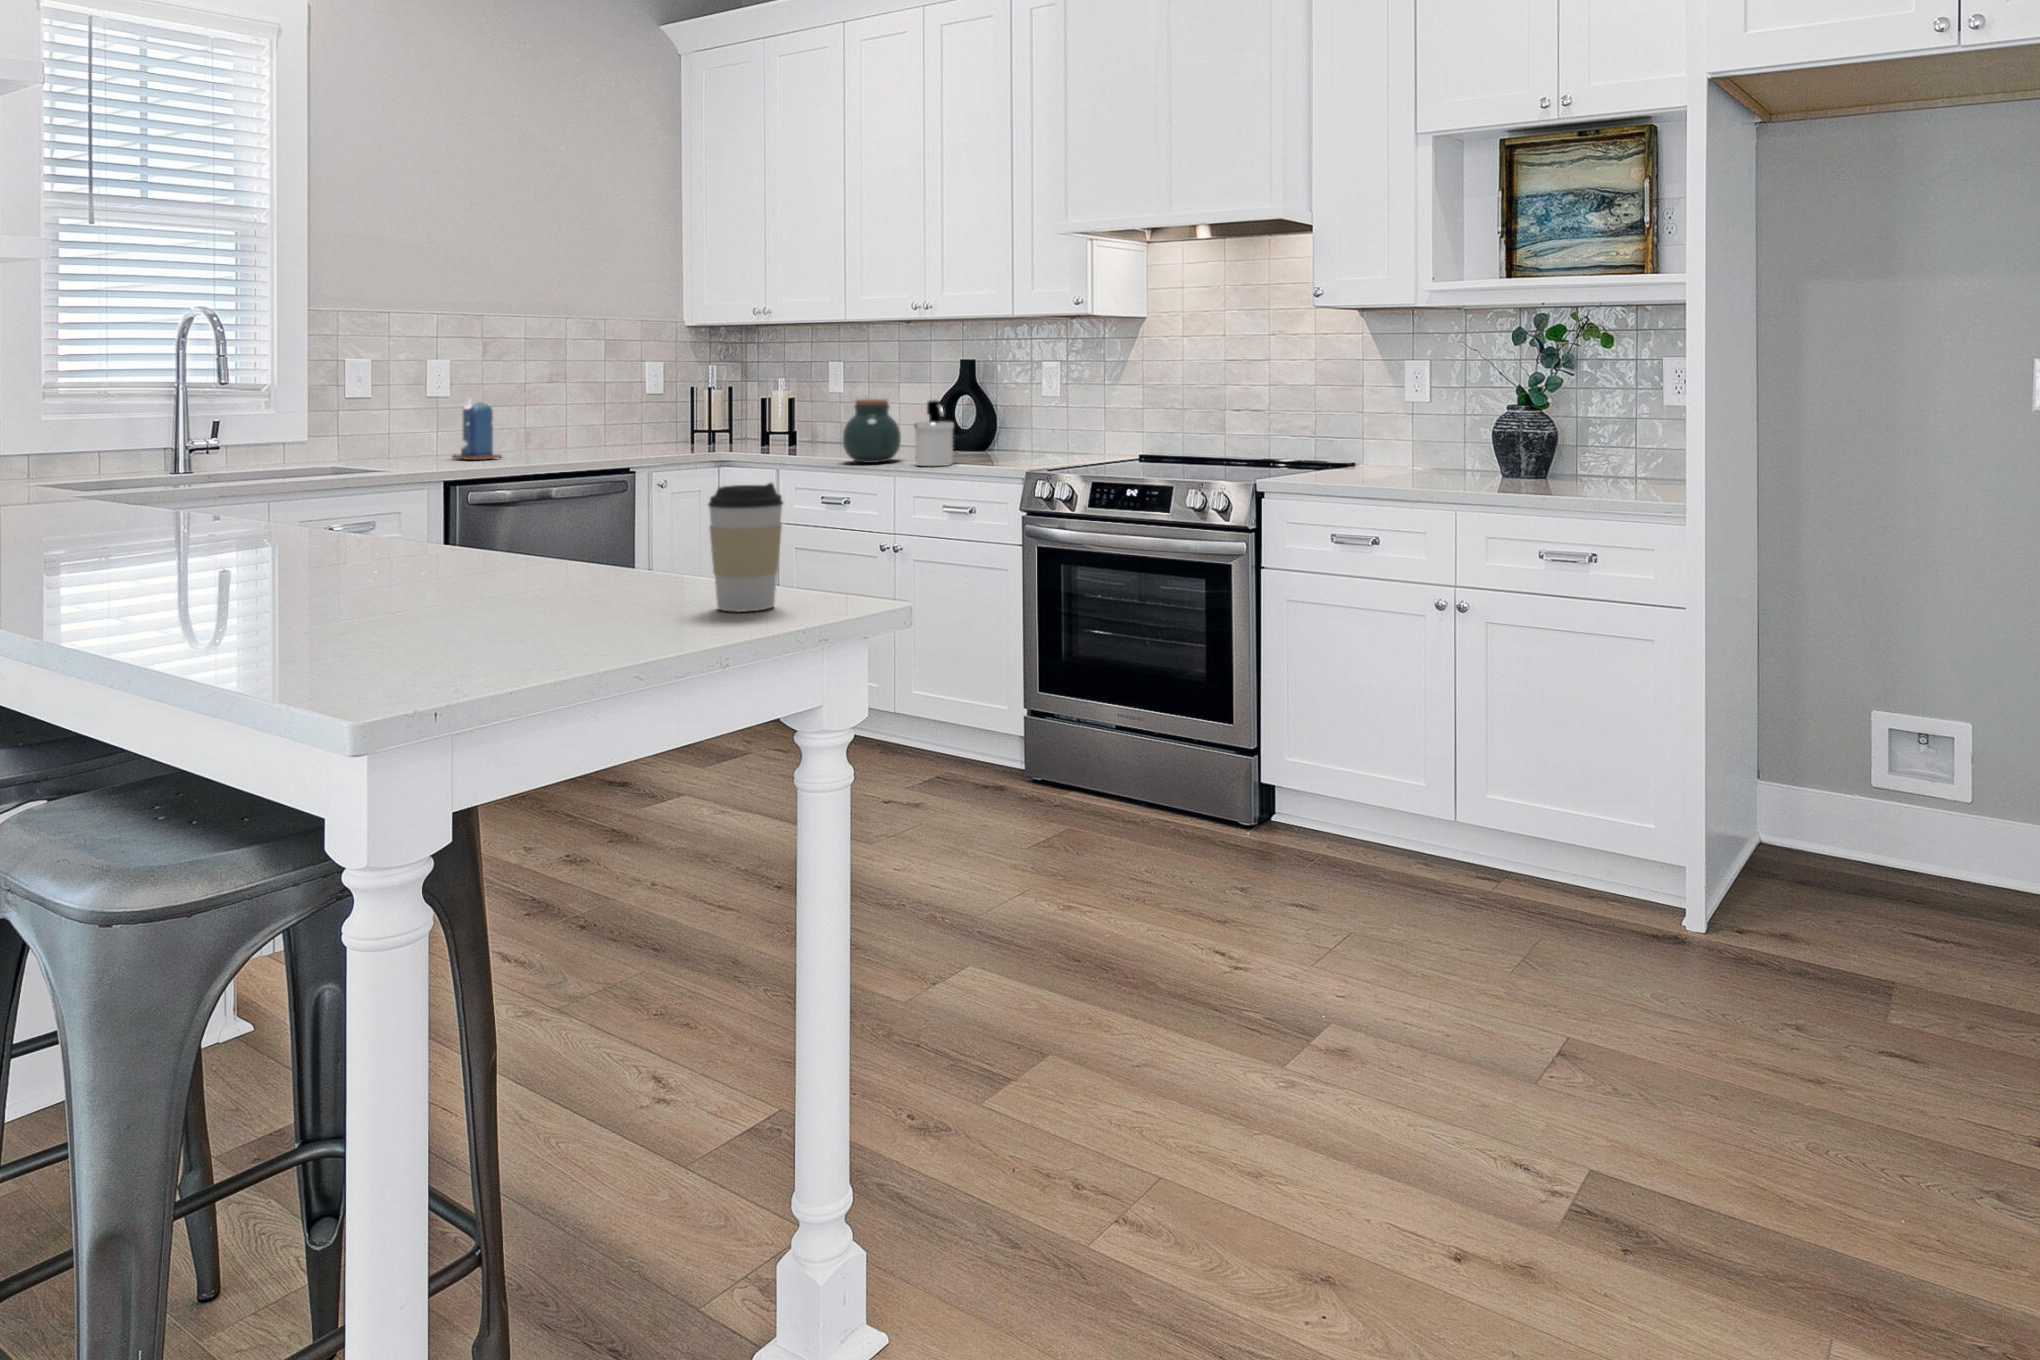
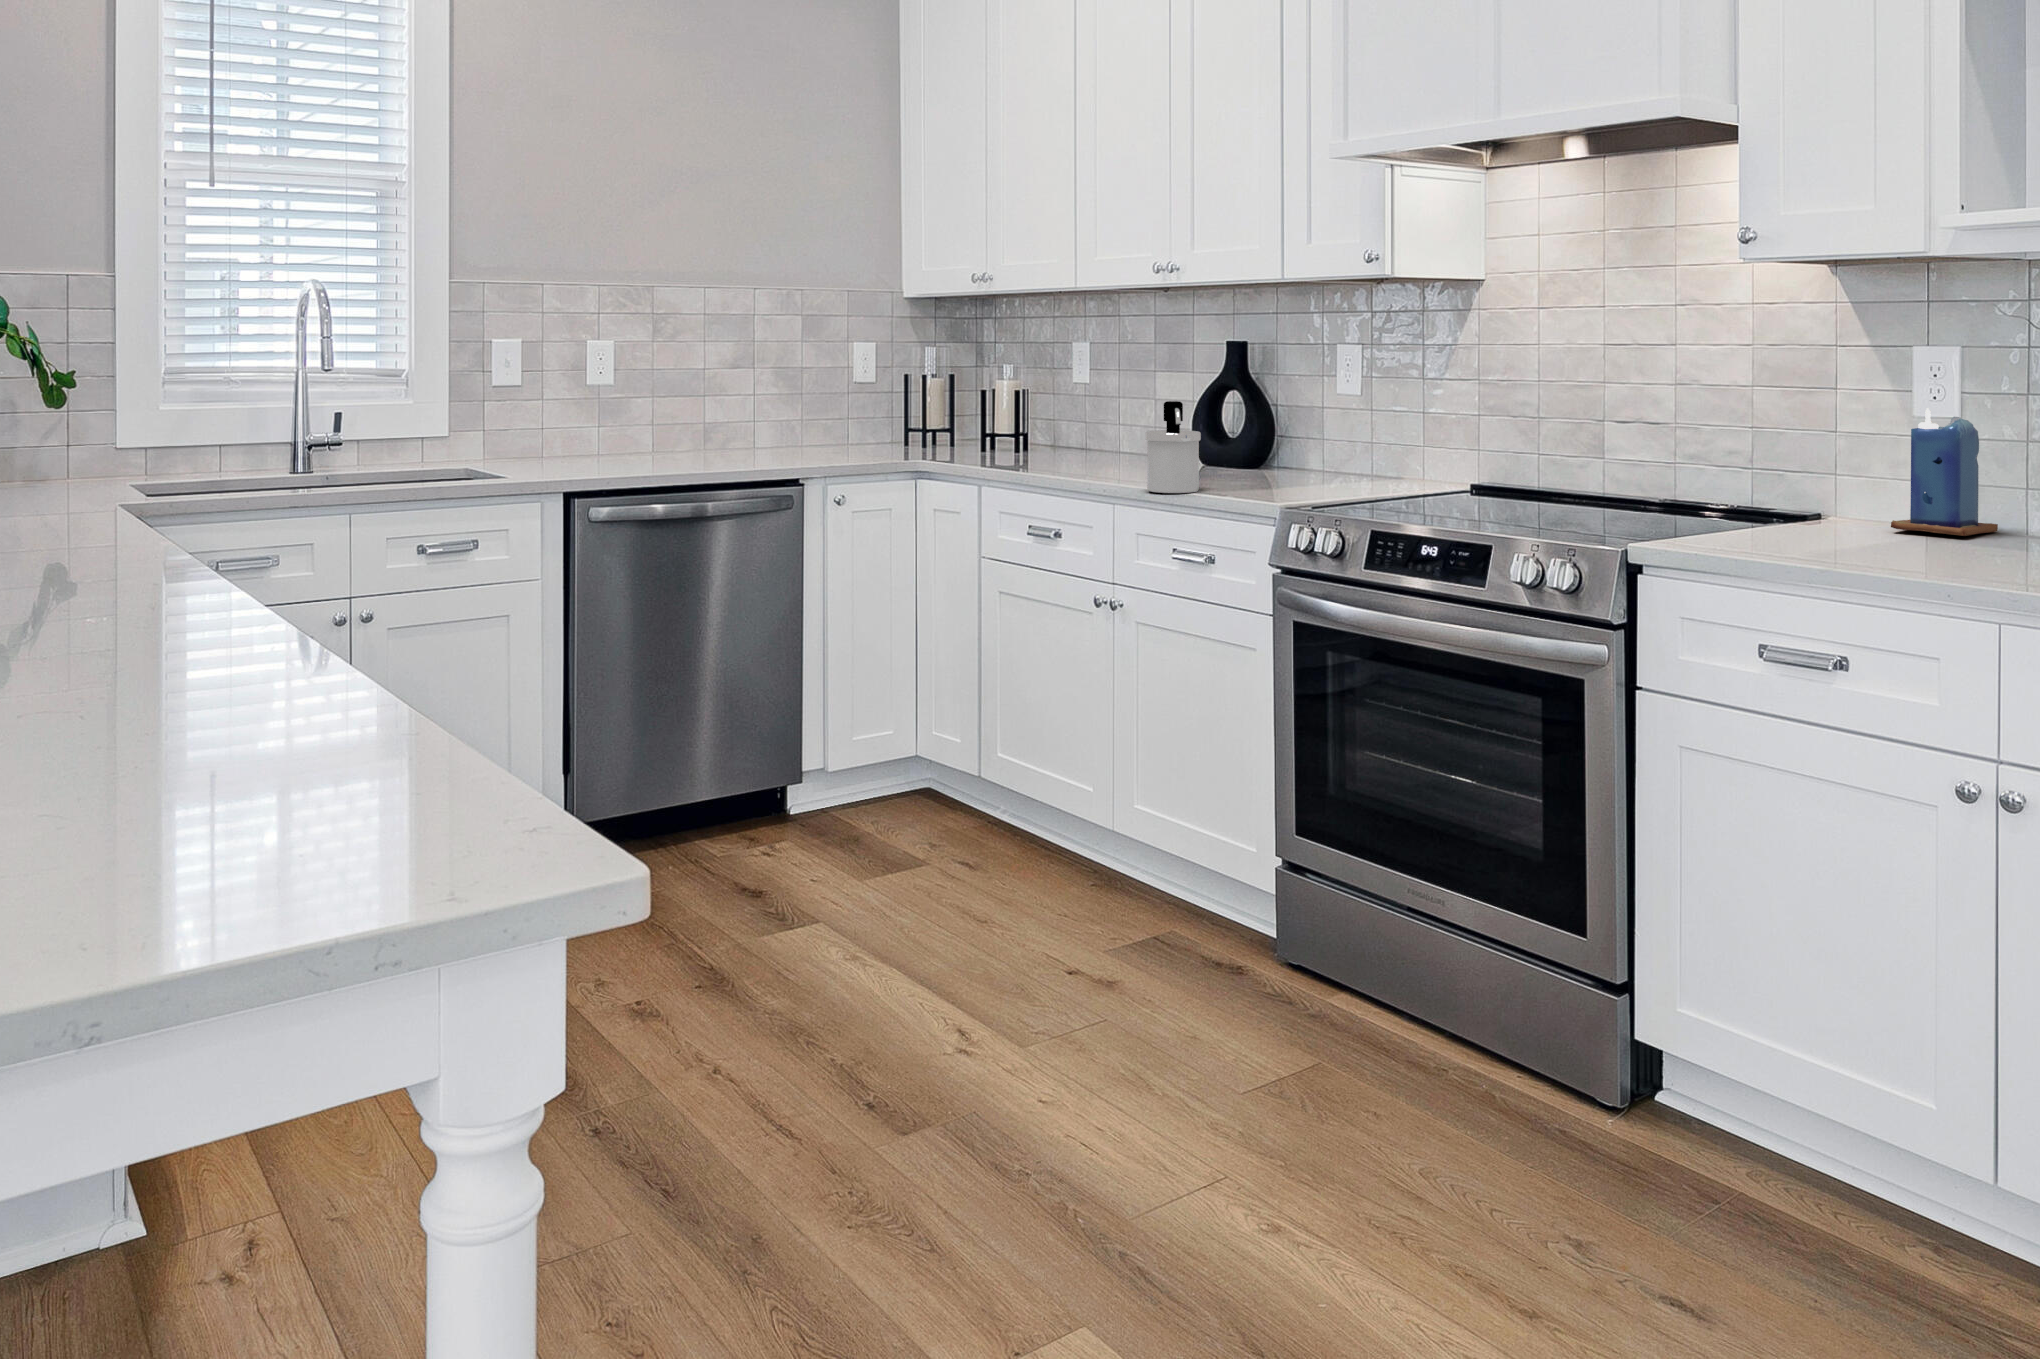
jar: present [843,399,901,463] -> none [1059,398,1136,484]
candle: present [452,400,501,460] -> present [1891,408,1998,536]
coffee cup: present [708,483,783,612] -> none [199,621,371,903]

